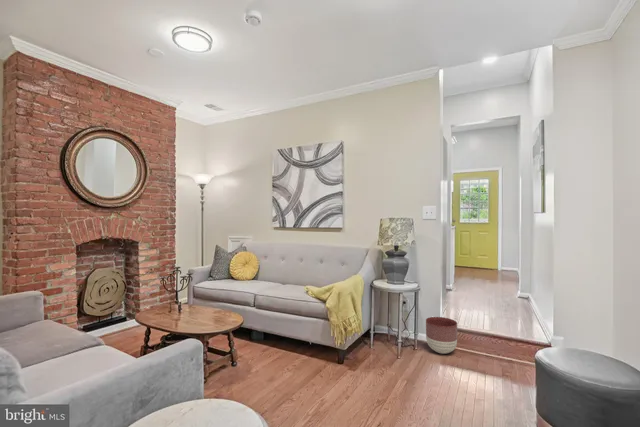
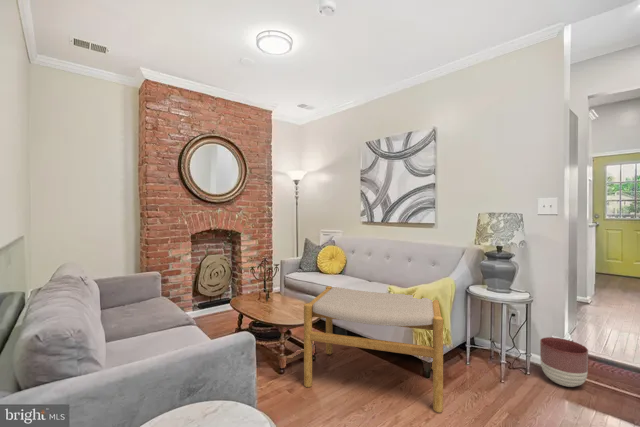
footstool: none [231,290,360,392] -> present [304,286,443,413]

